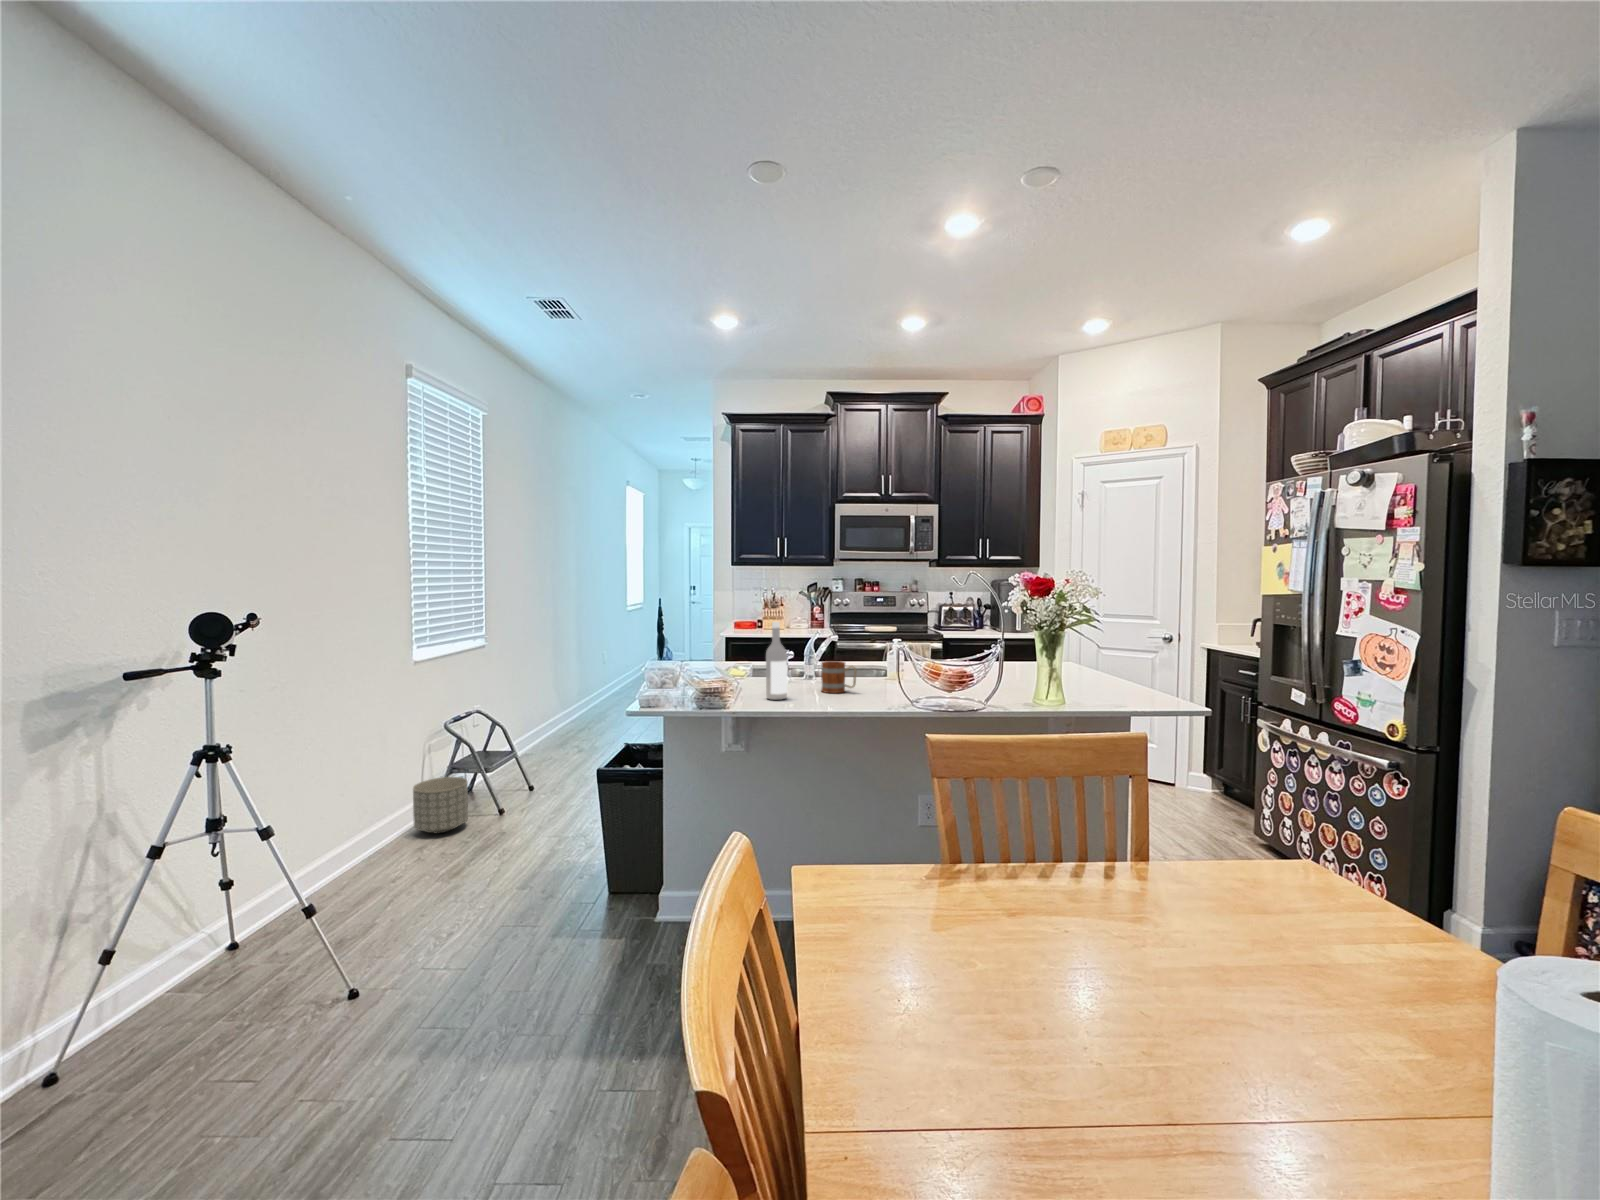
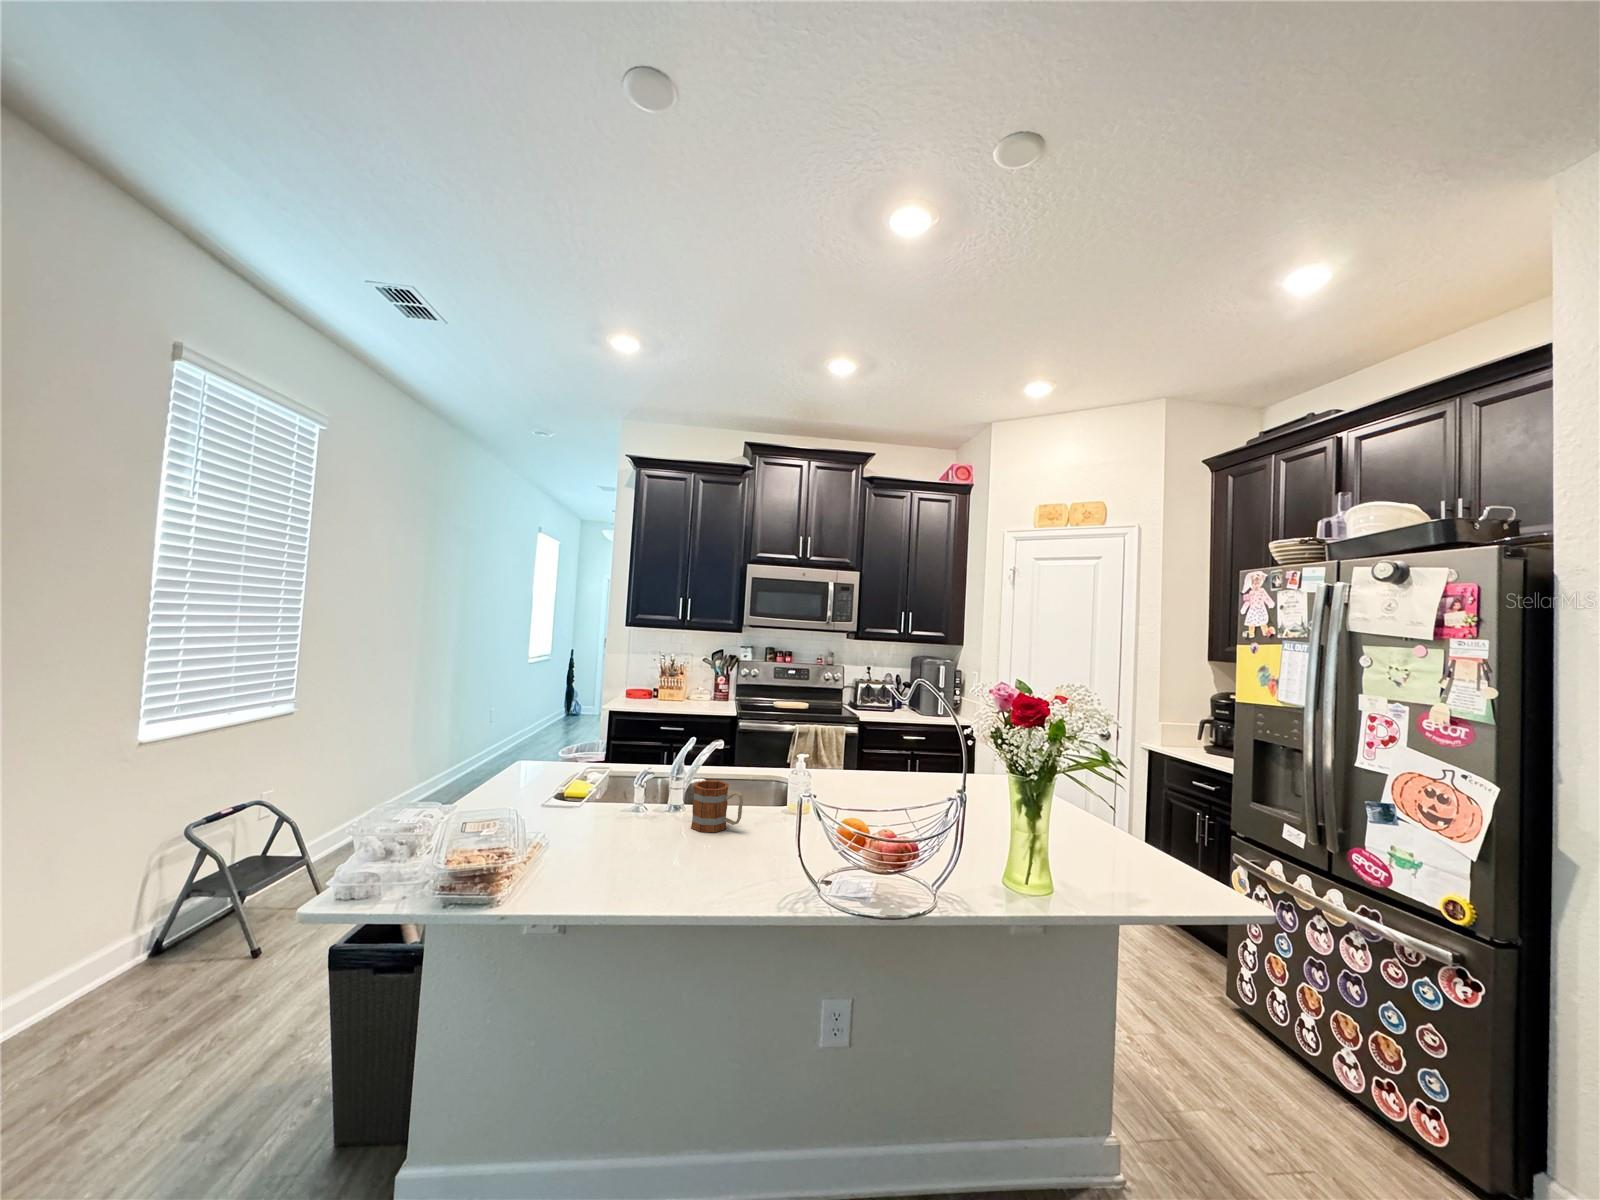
wine bottle: present [766,622,787,700] -> none [601,730,636,852]
planter: present [413,777,468,833] -> none [83,911,192,1006]

